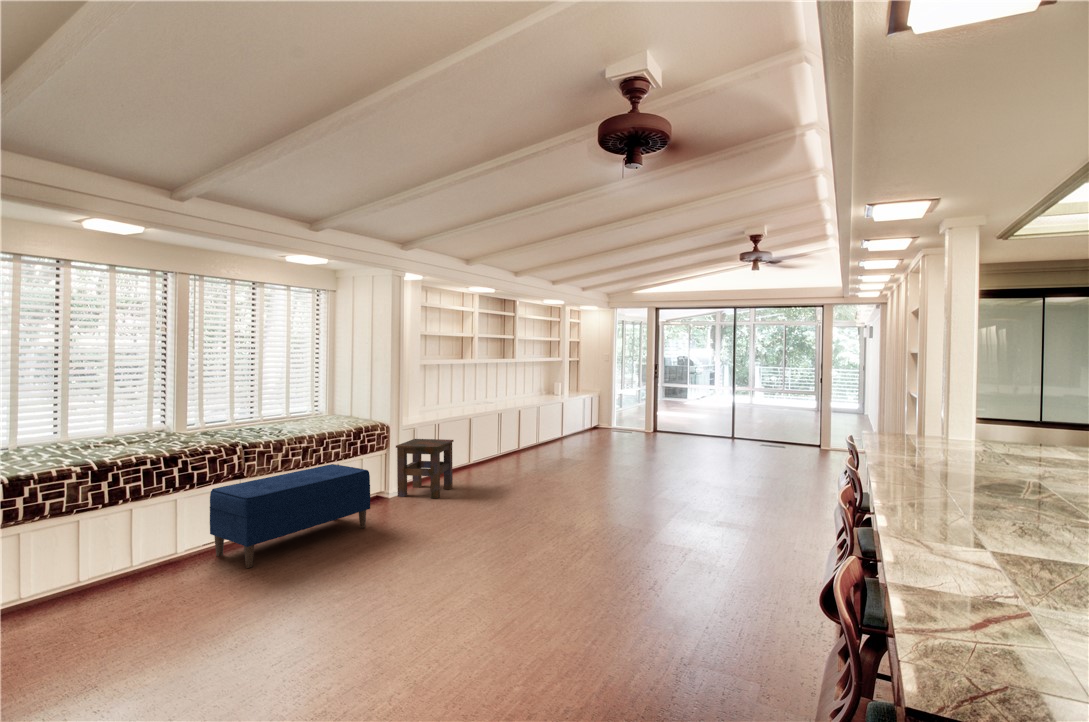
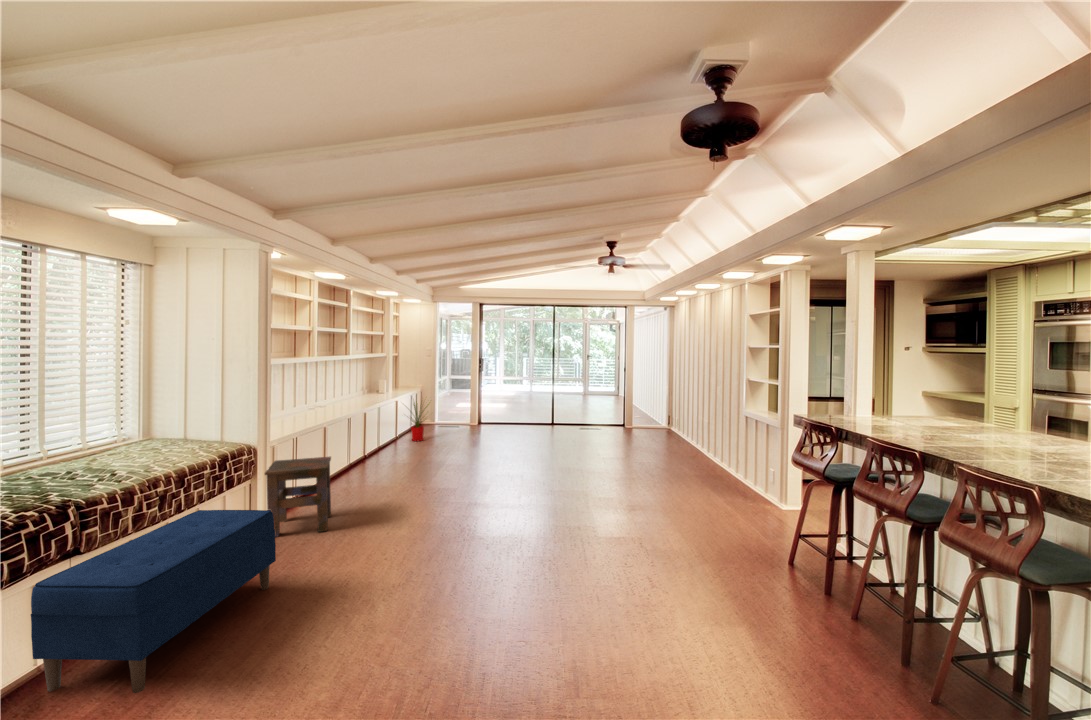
house plant: none [567,398,597,440] -> present [411,403,429,441]

